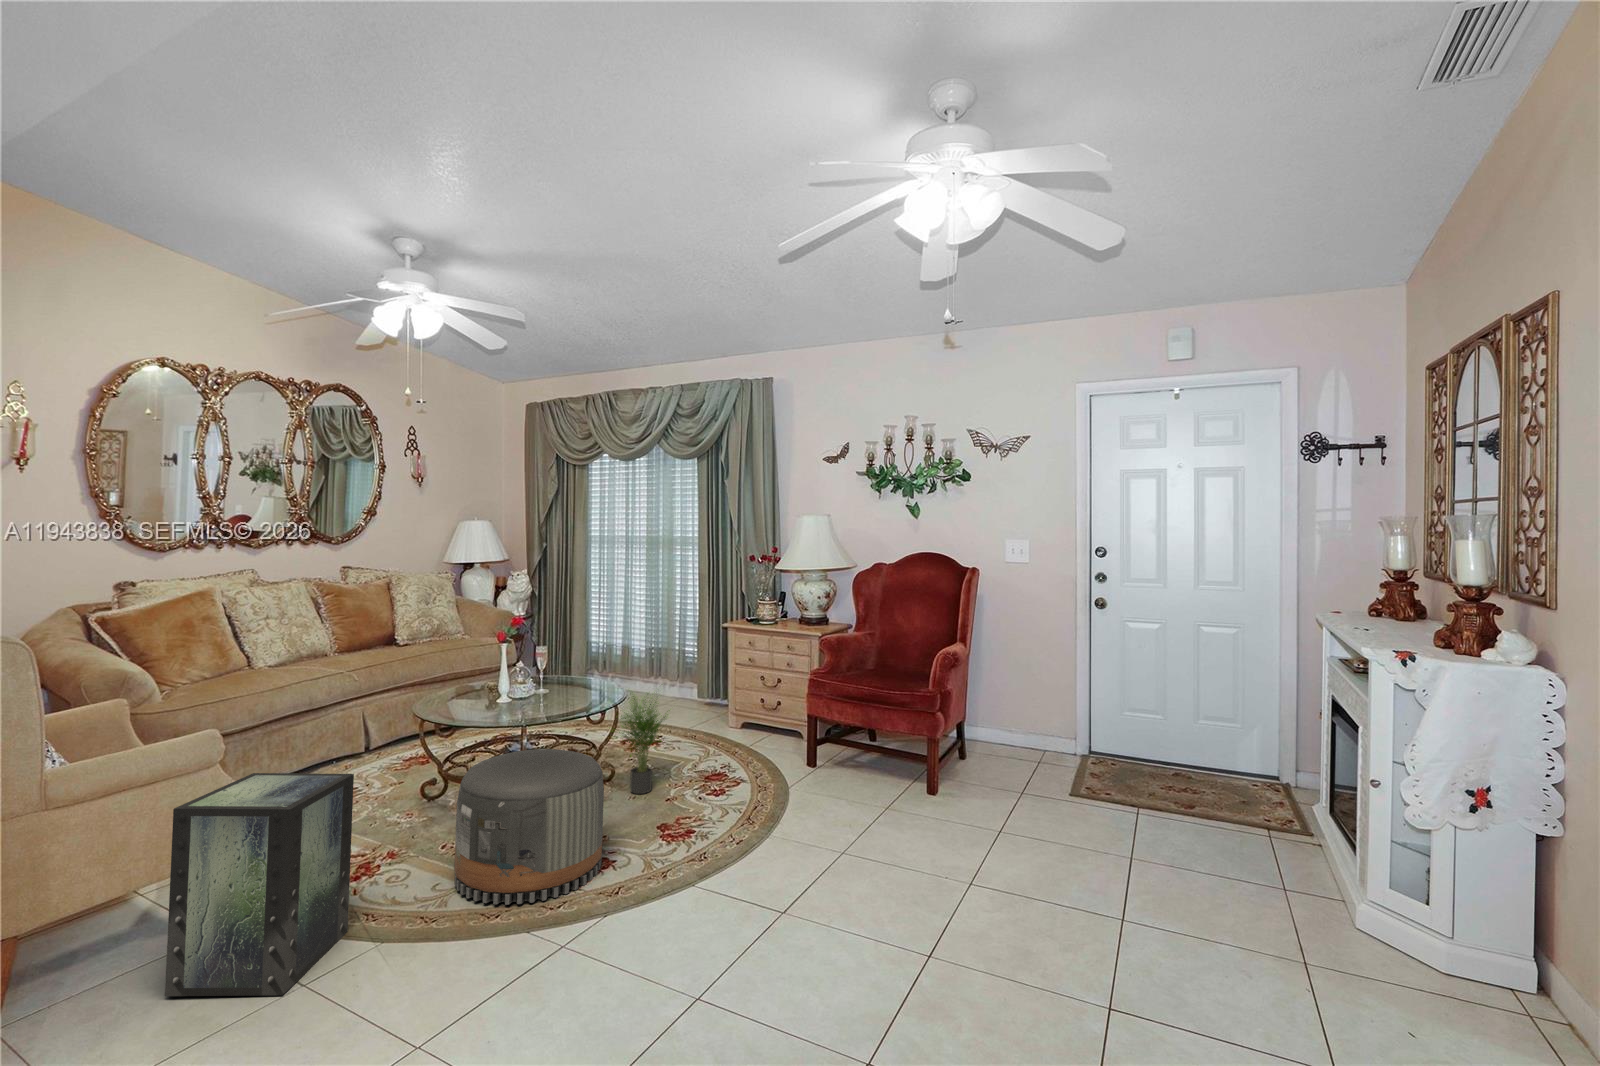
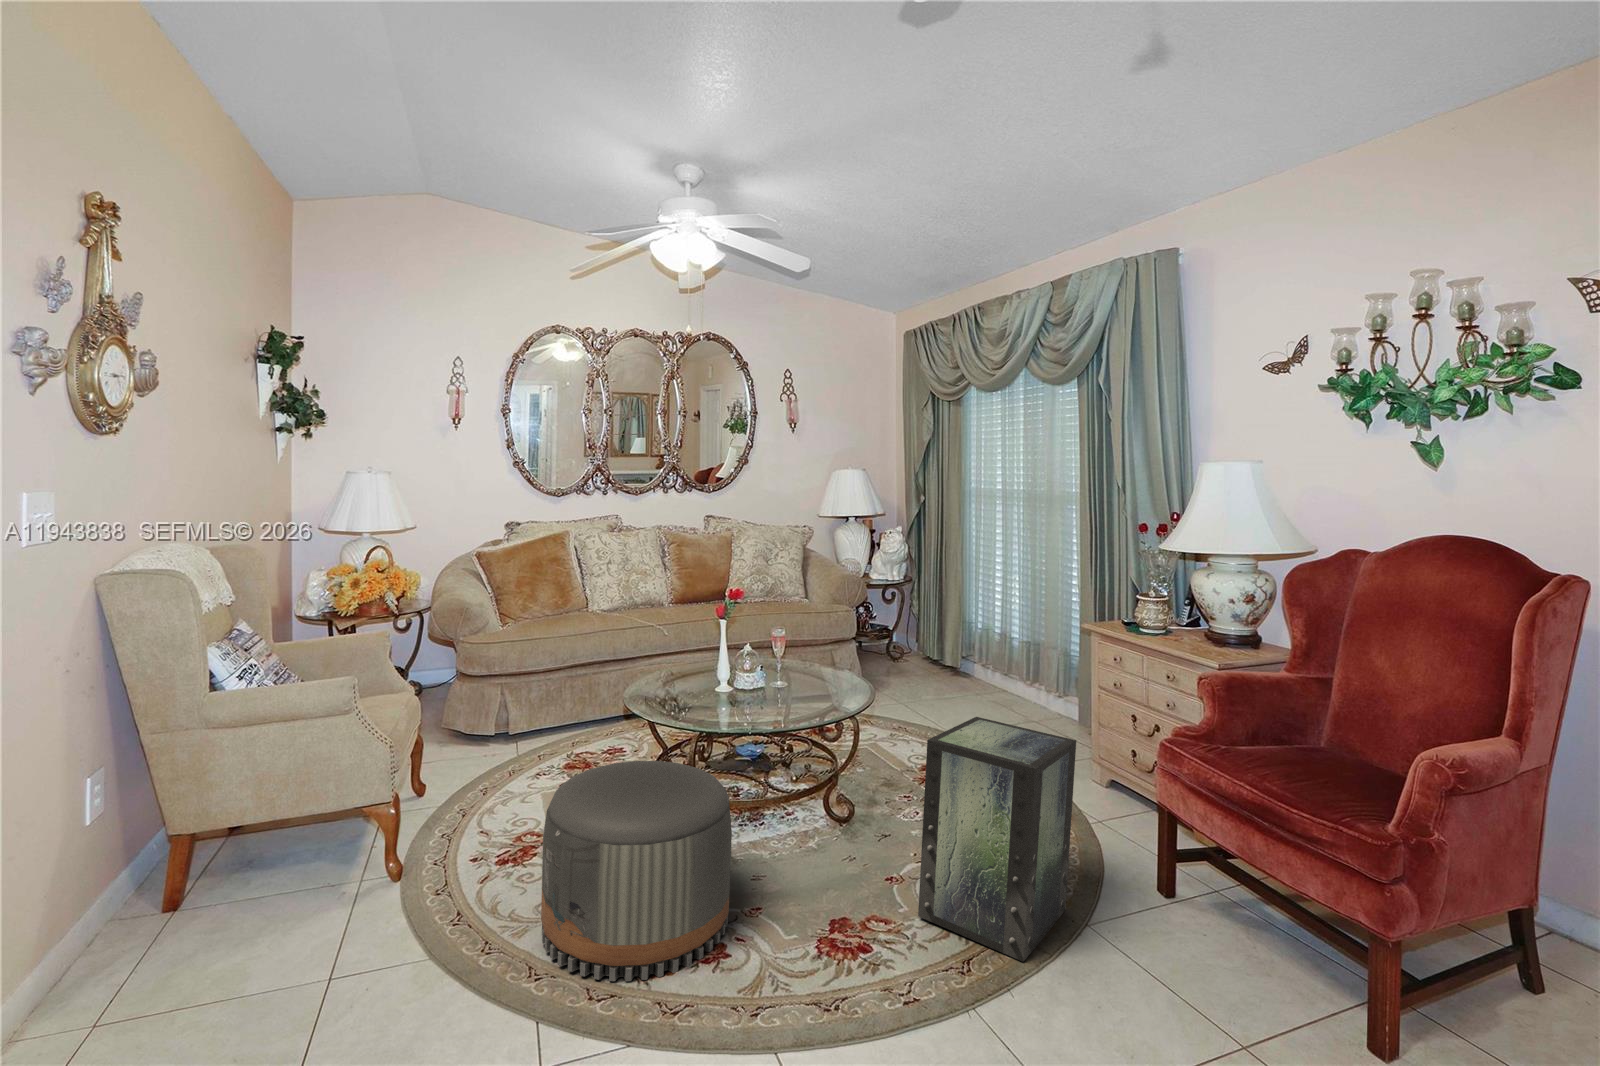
potted plant: present [614,696,670,794] -> none [812,698,923,855]
storage box: present [165,773,354,996] -> present [918,717,1076,962]

